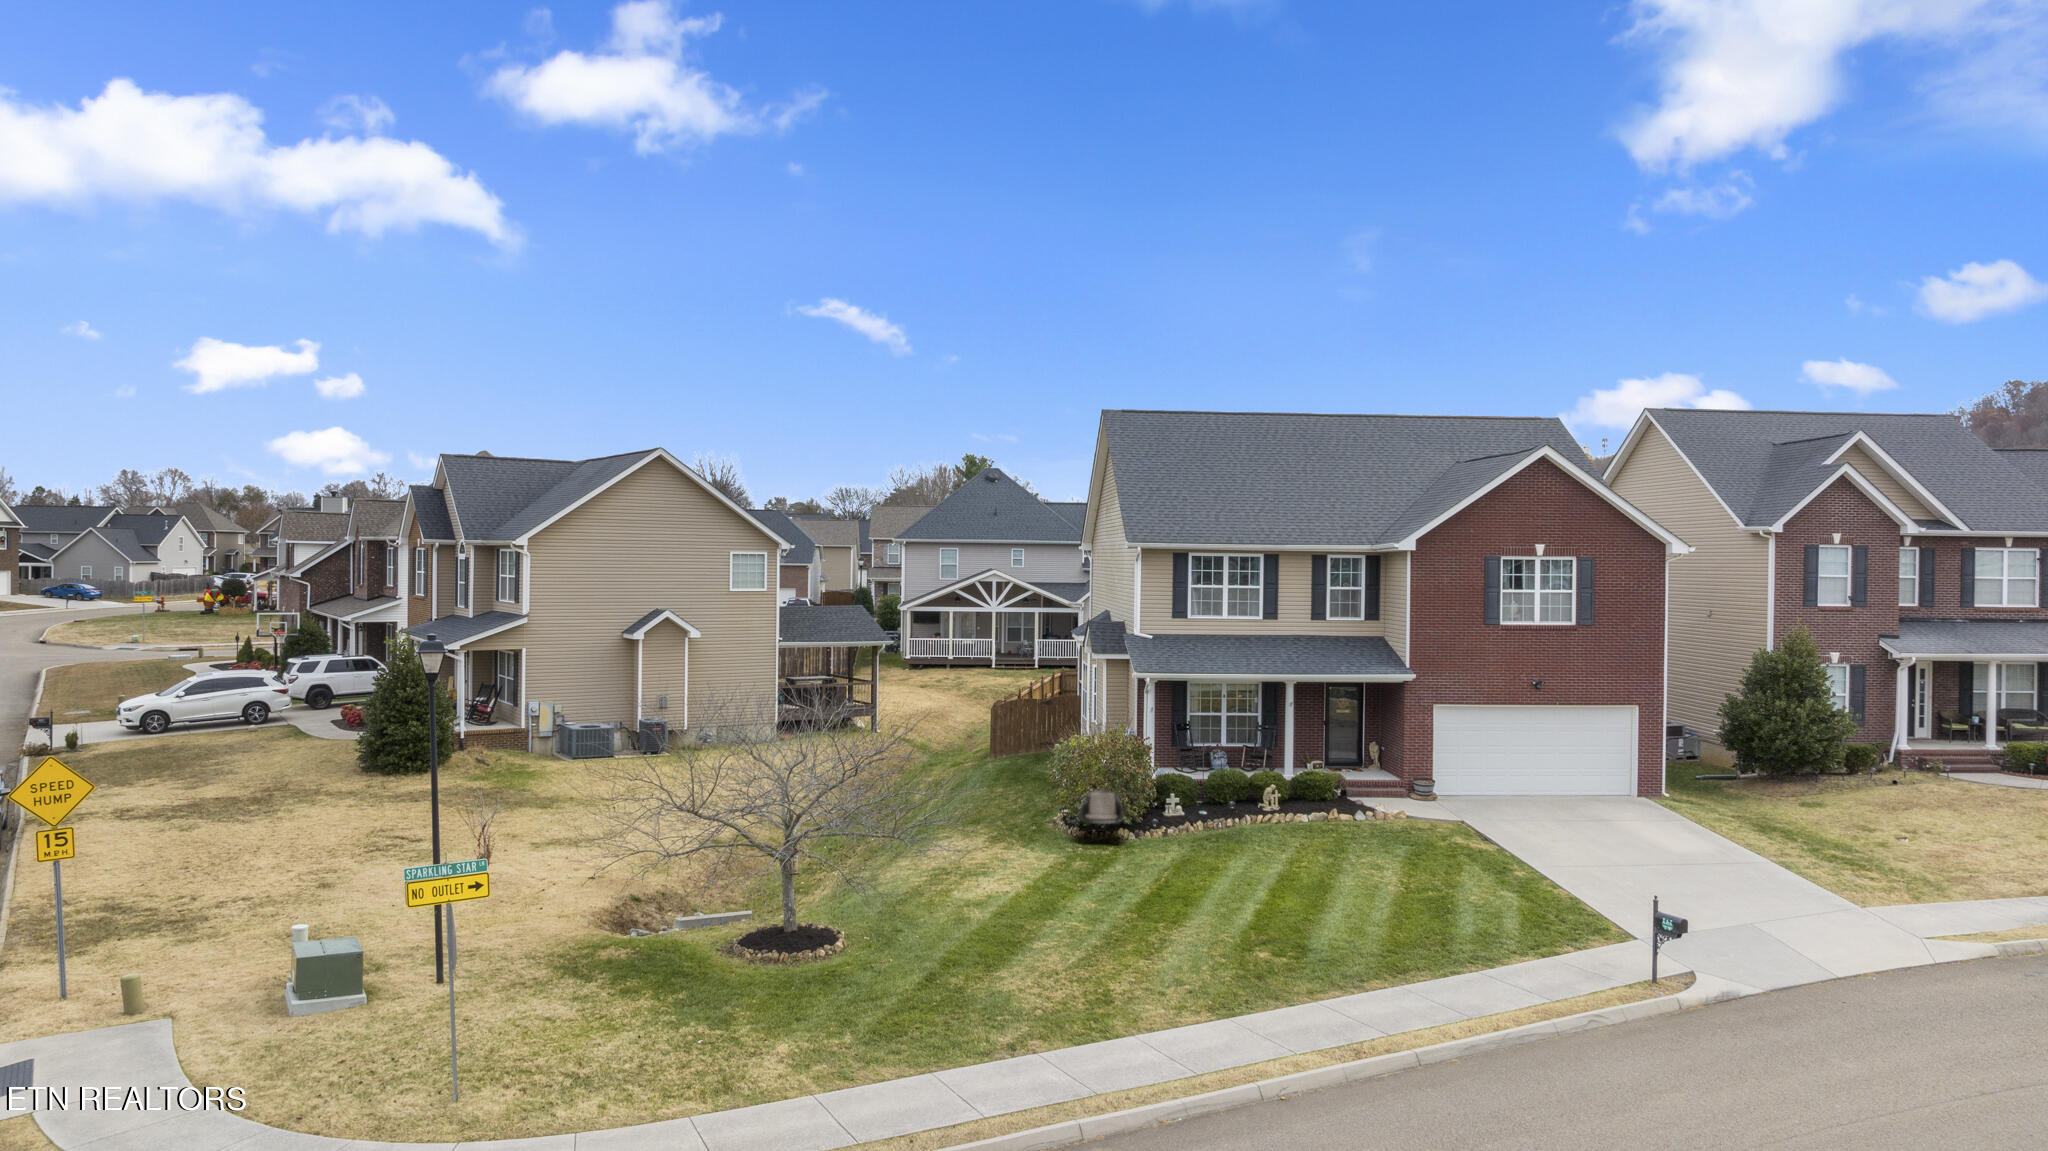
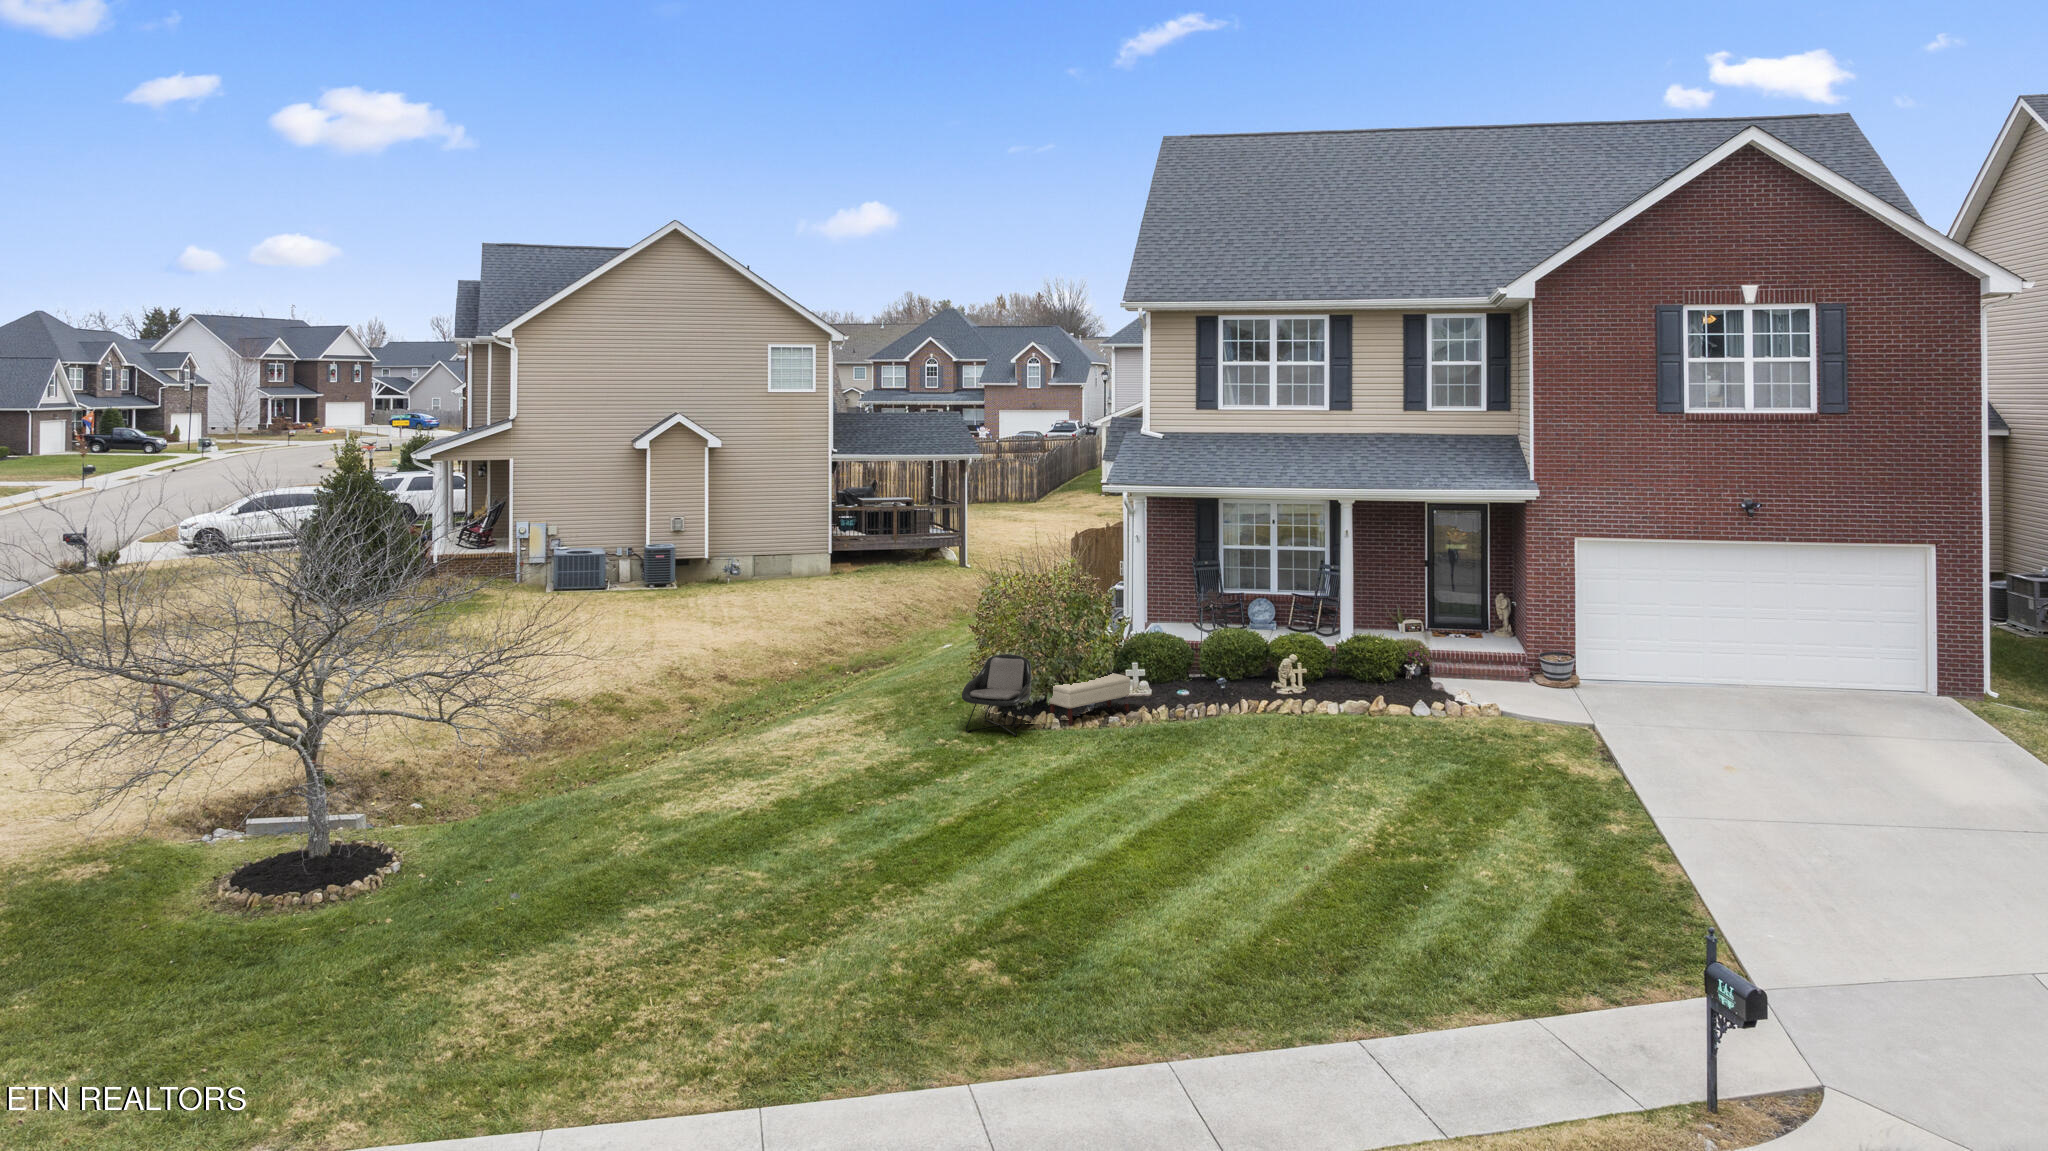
bench: none [1127,801,1174,837] -> present [1049,673,1130,725]

